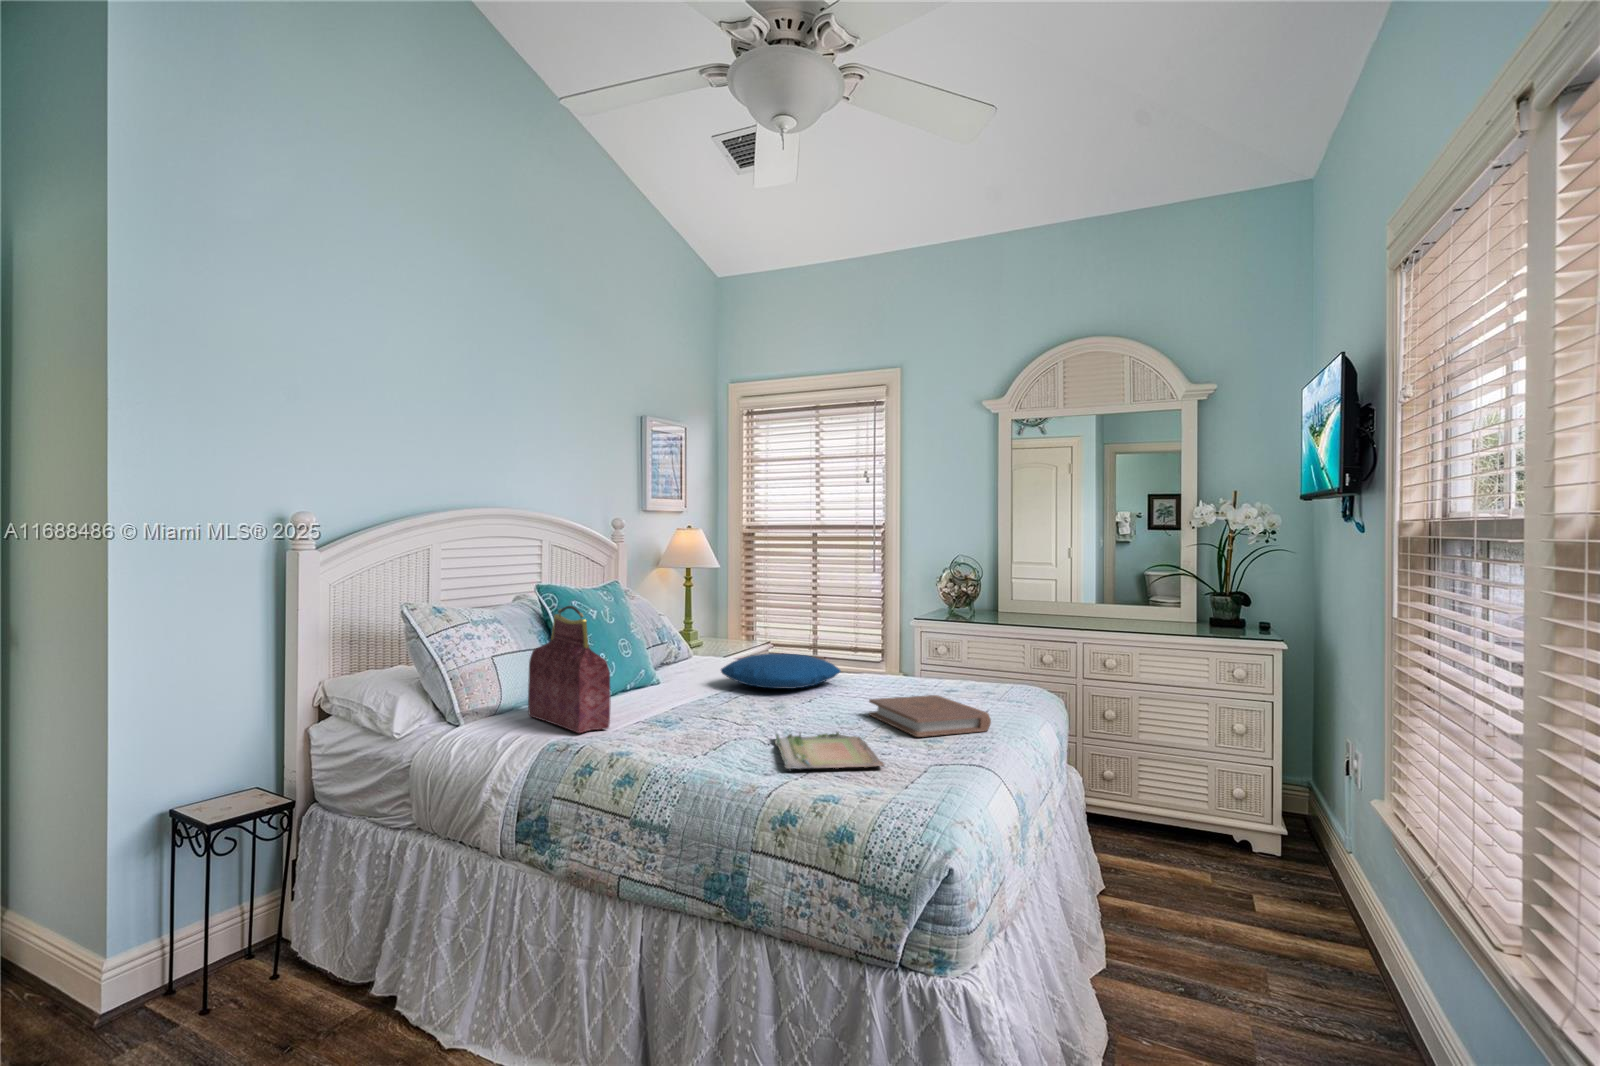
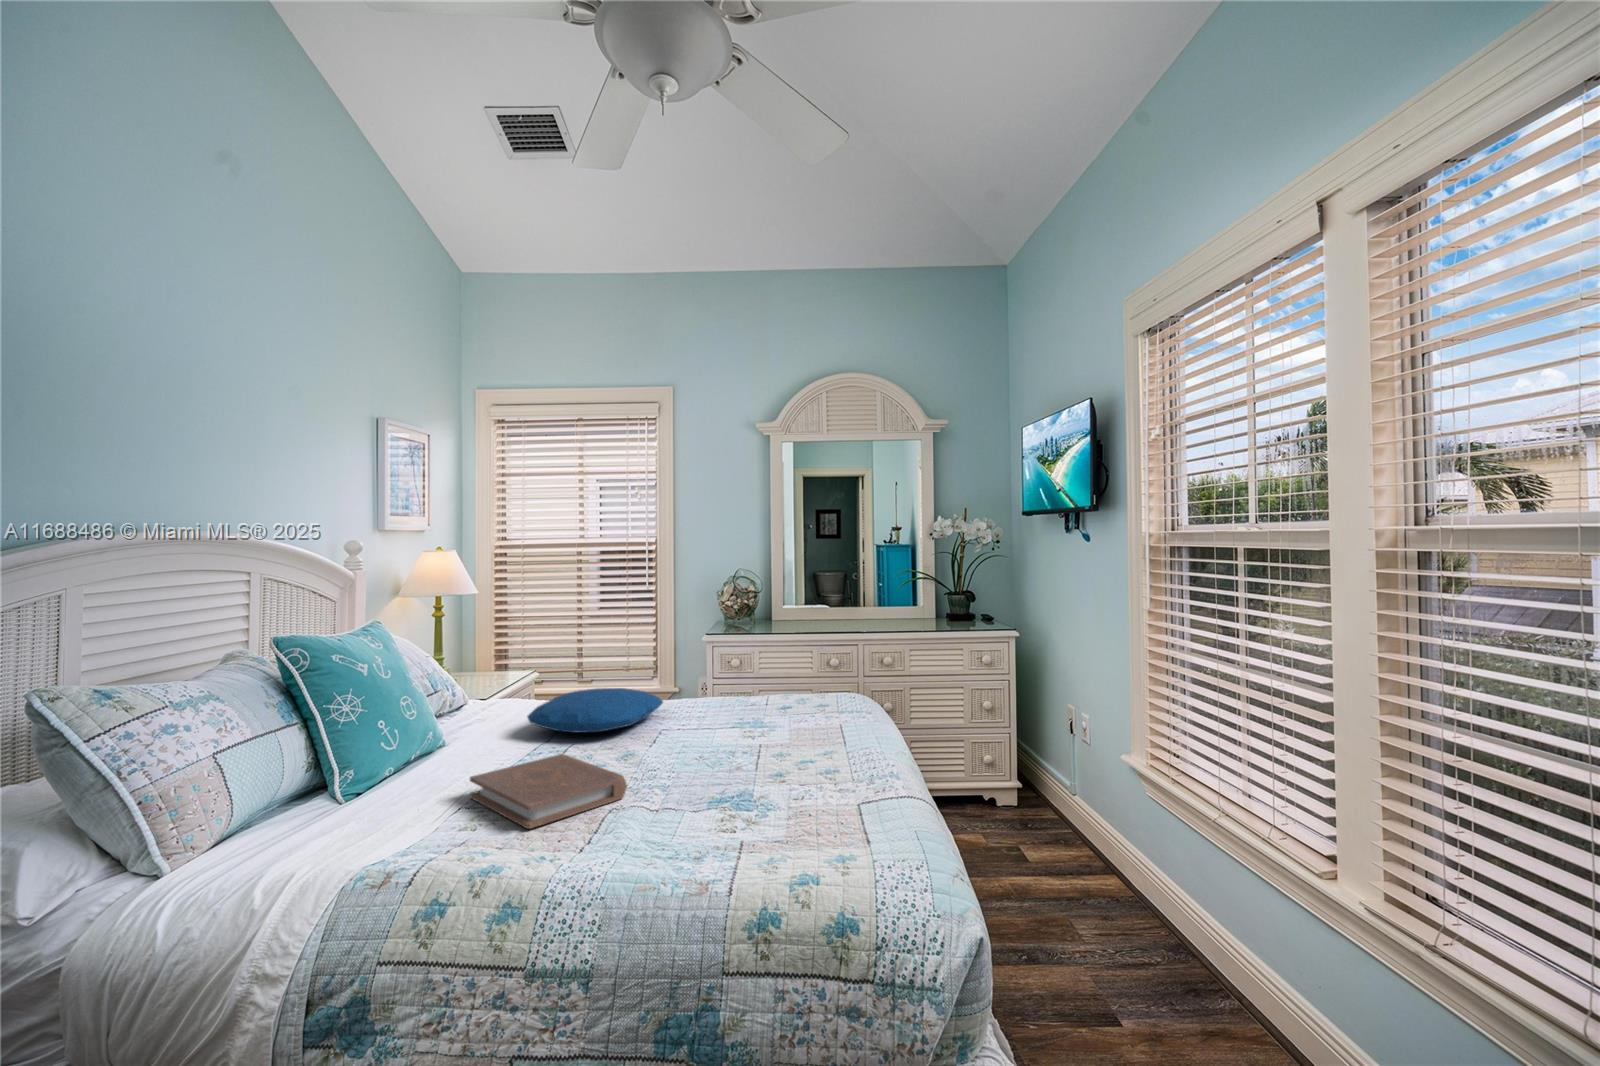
handbag: present [528,606,611,733] -> none [280,668,429,847]
book: present [869,695,991,737] -> present [470,754,627,829]
tray: present [775,732,884,769] -> none [660,773,819,848]

